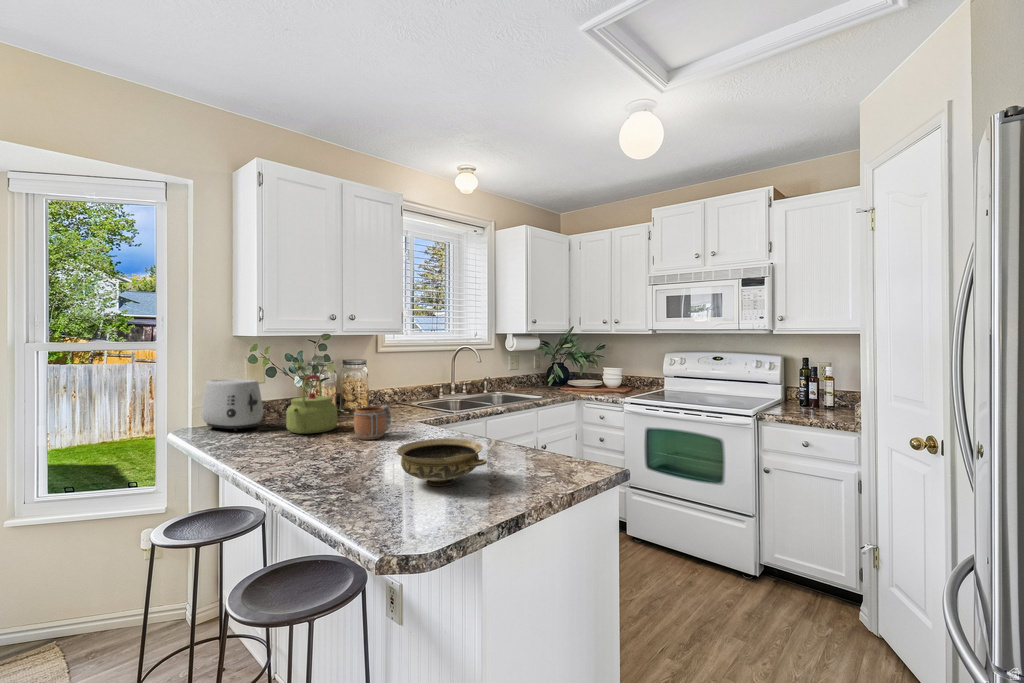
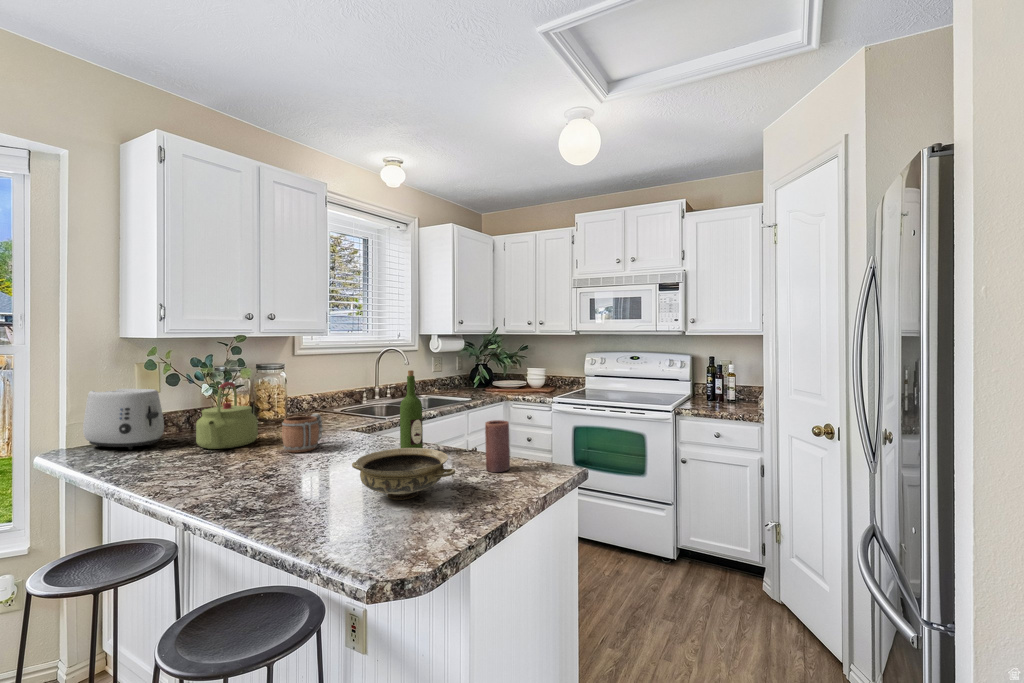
wine bottle: none [455,366,476,447] -> present [400,370,423,448]
candle: none [527,416,552,466] -> present [485,420,510,472]

